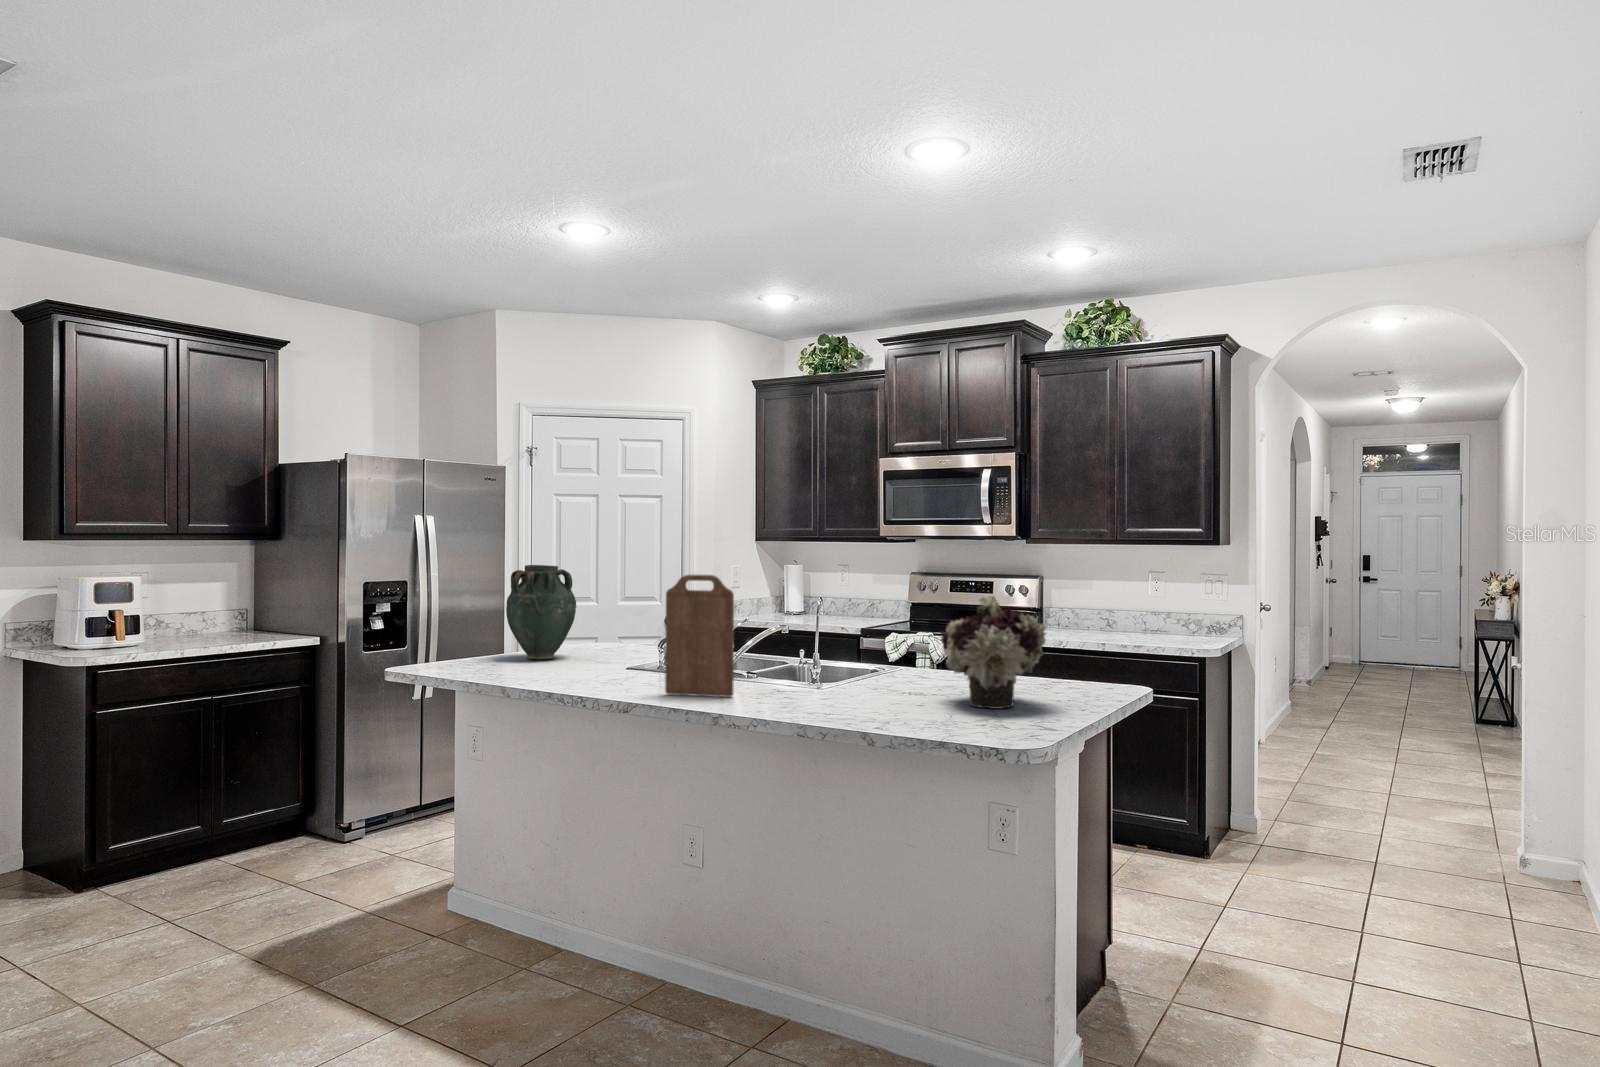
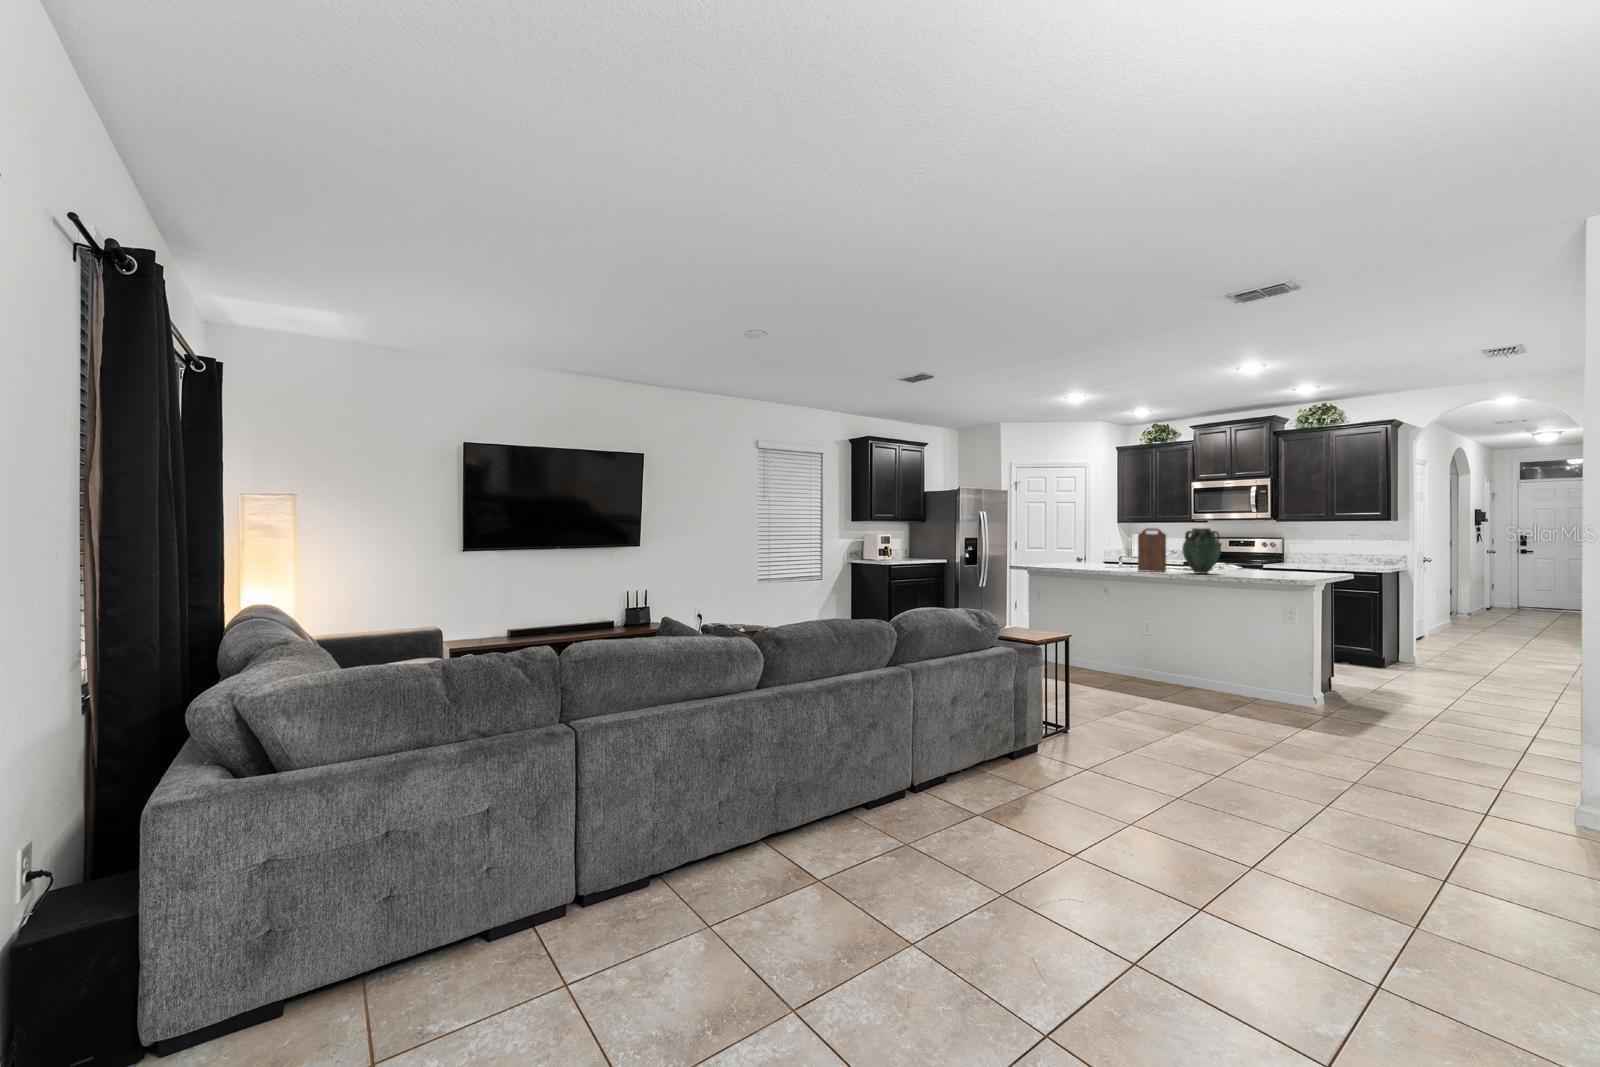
vase: present [506,565,576,659] -> present [1182,528,1221,574]
flower arrangement: present [941,595,1046,709] -> none [1254,534,1304,576]

